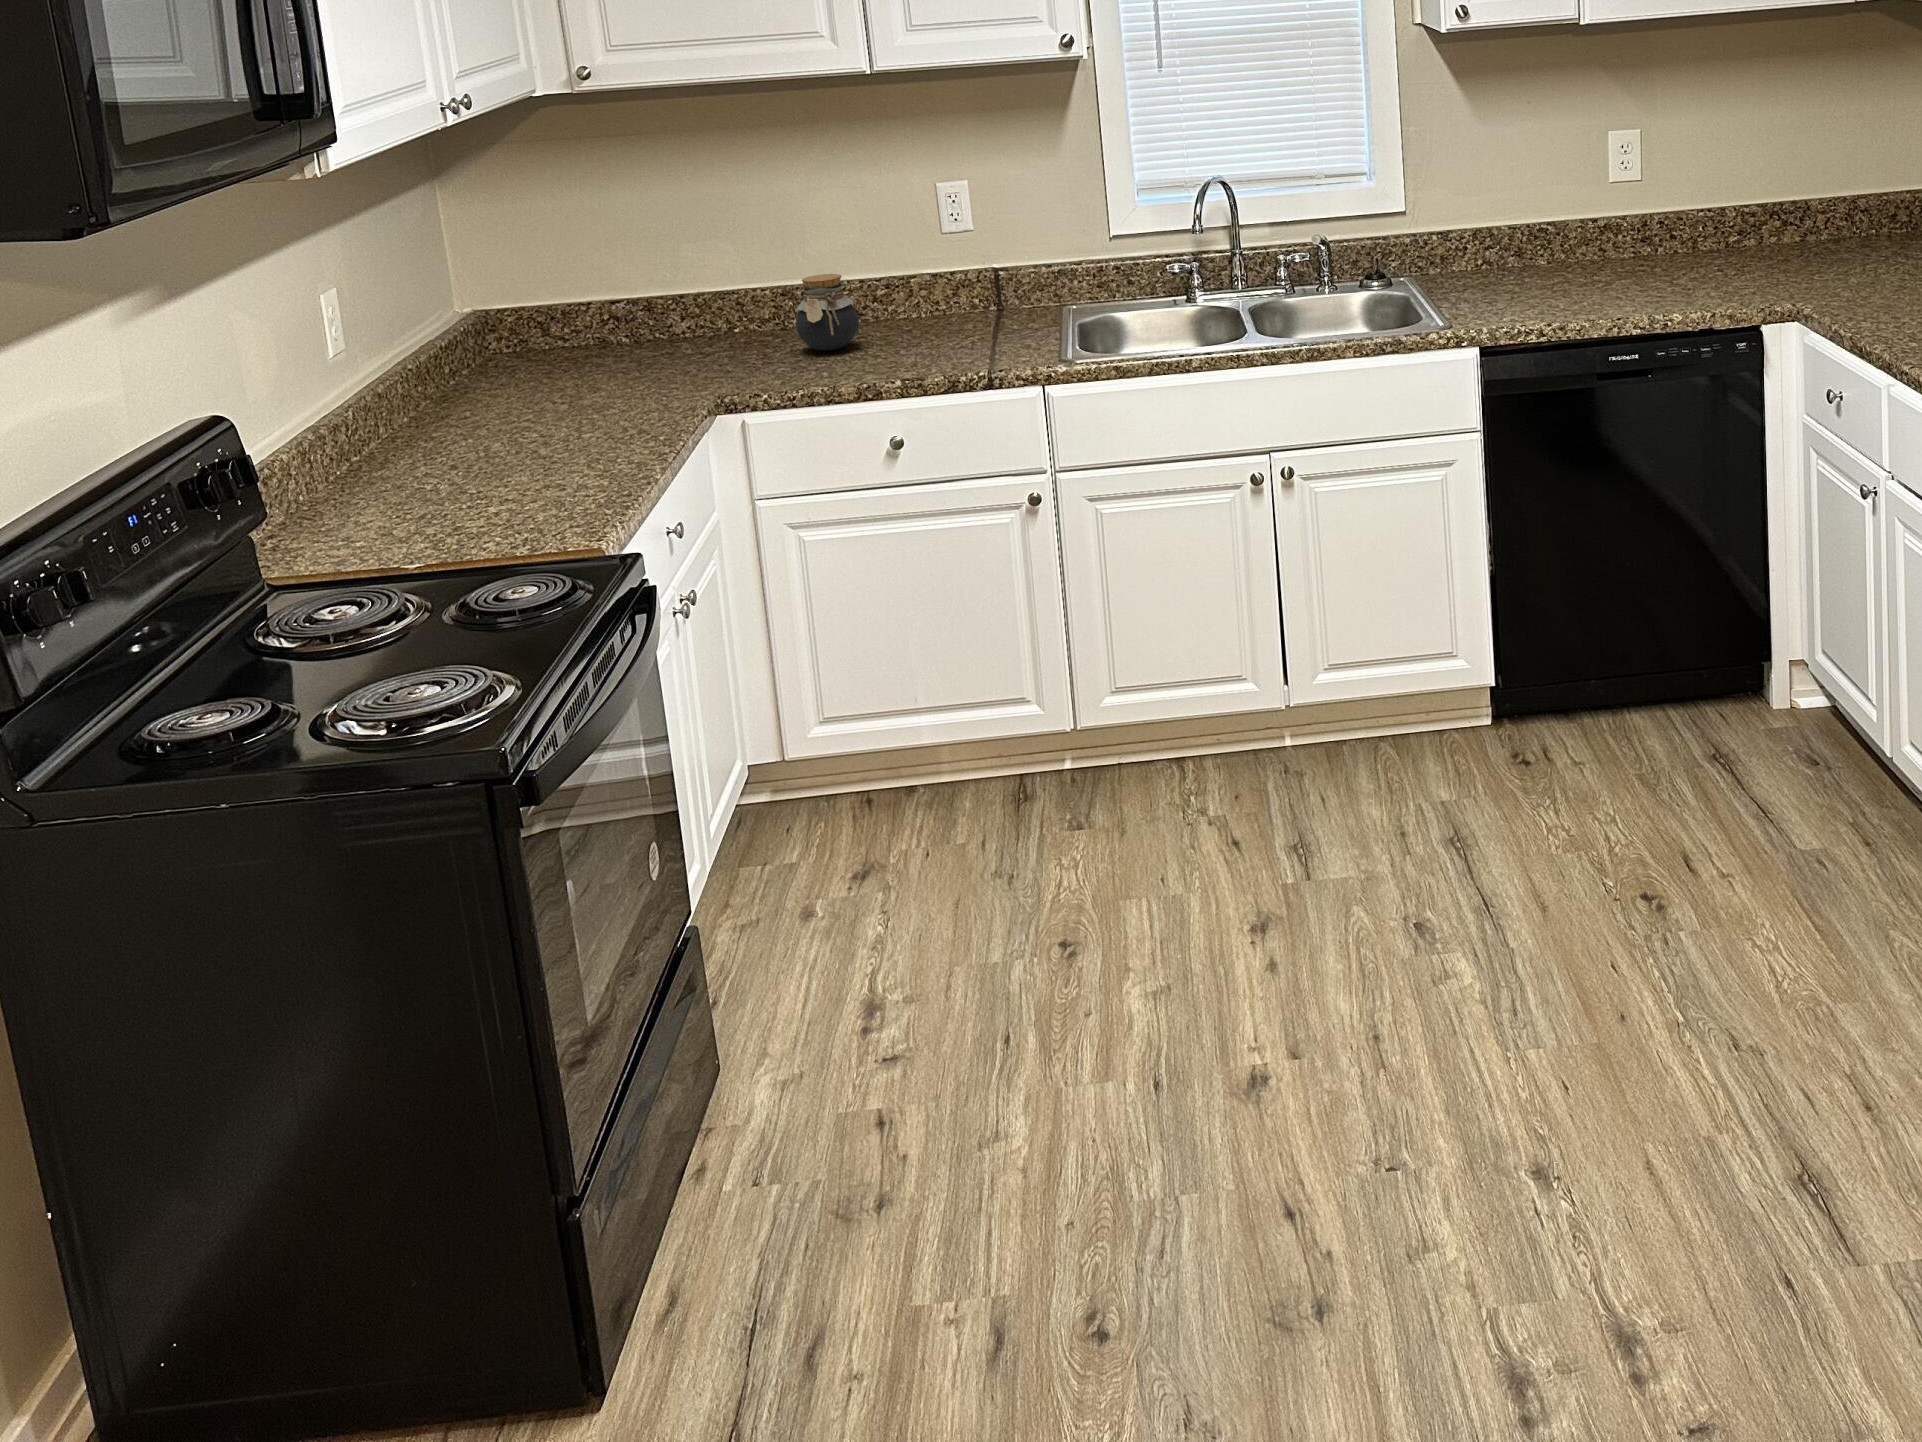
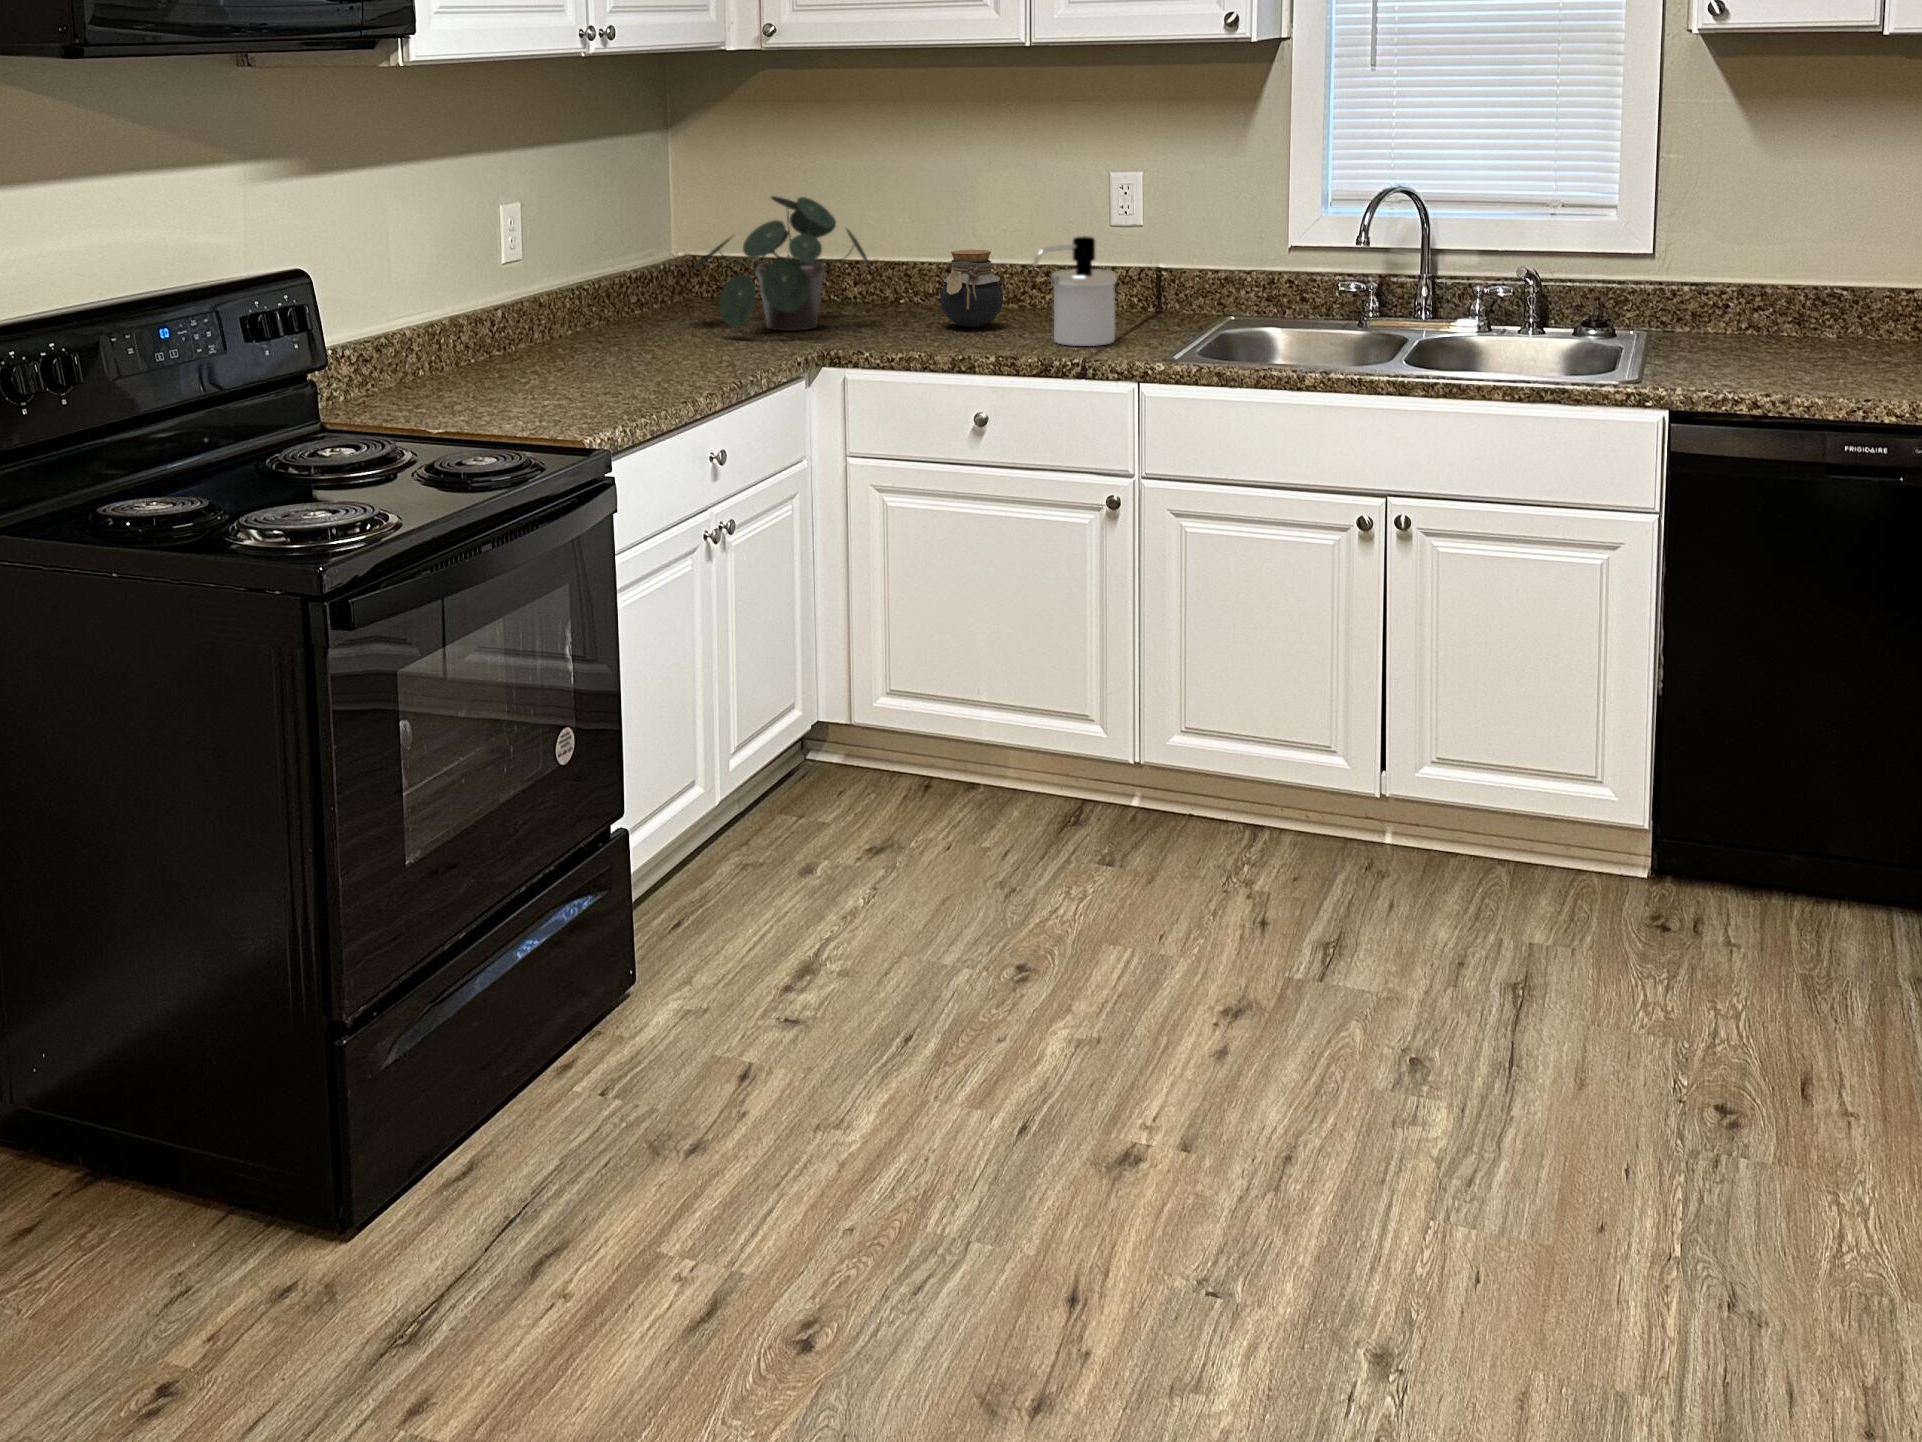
potted plant: none [530,244,723,388] -> present [694,196,869,331]
soap dispenser: none [909,253,984,358] -> present [1032,236,1117,346]

